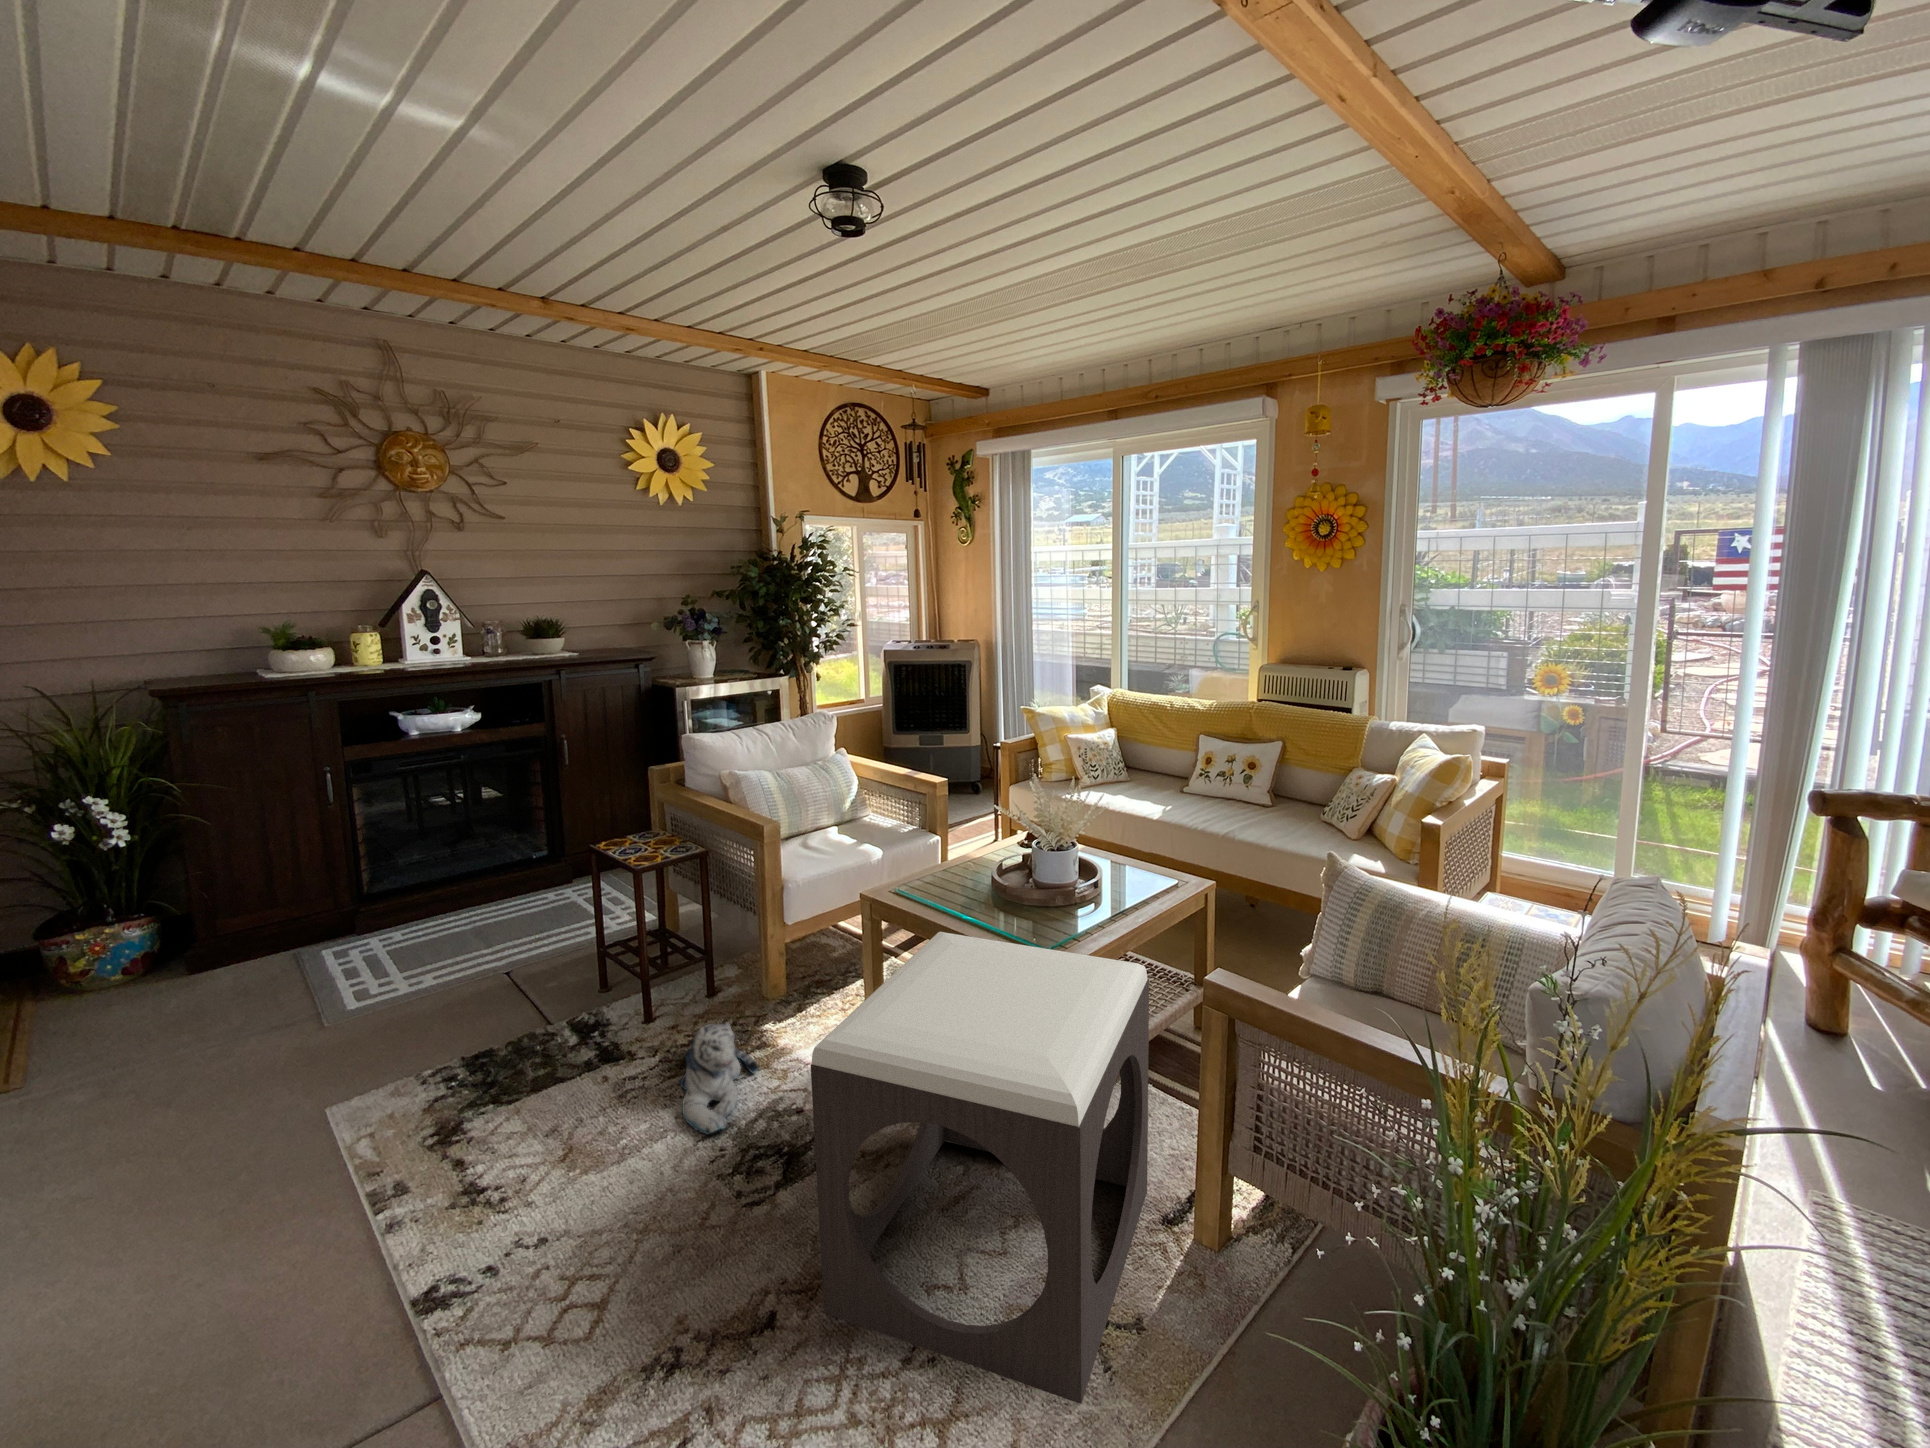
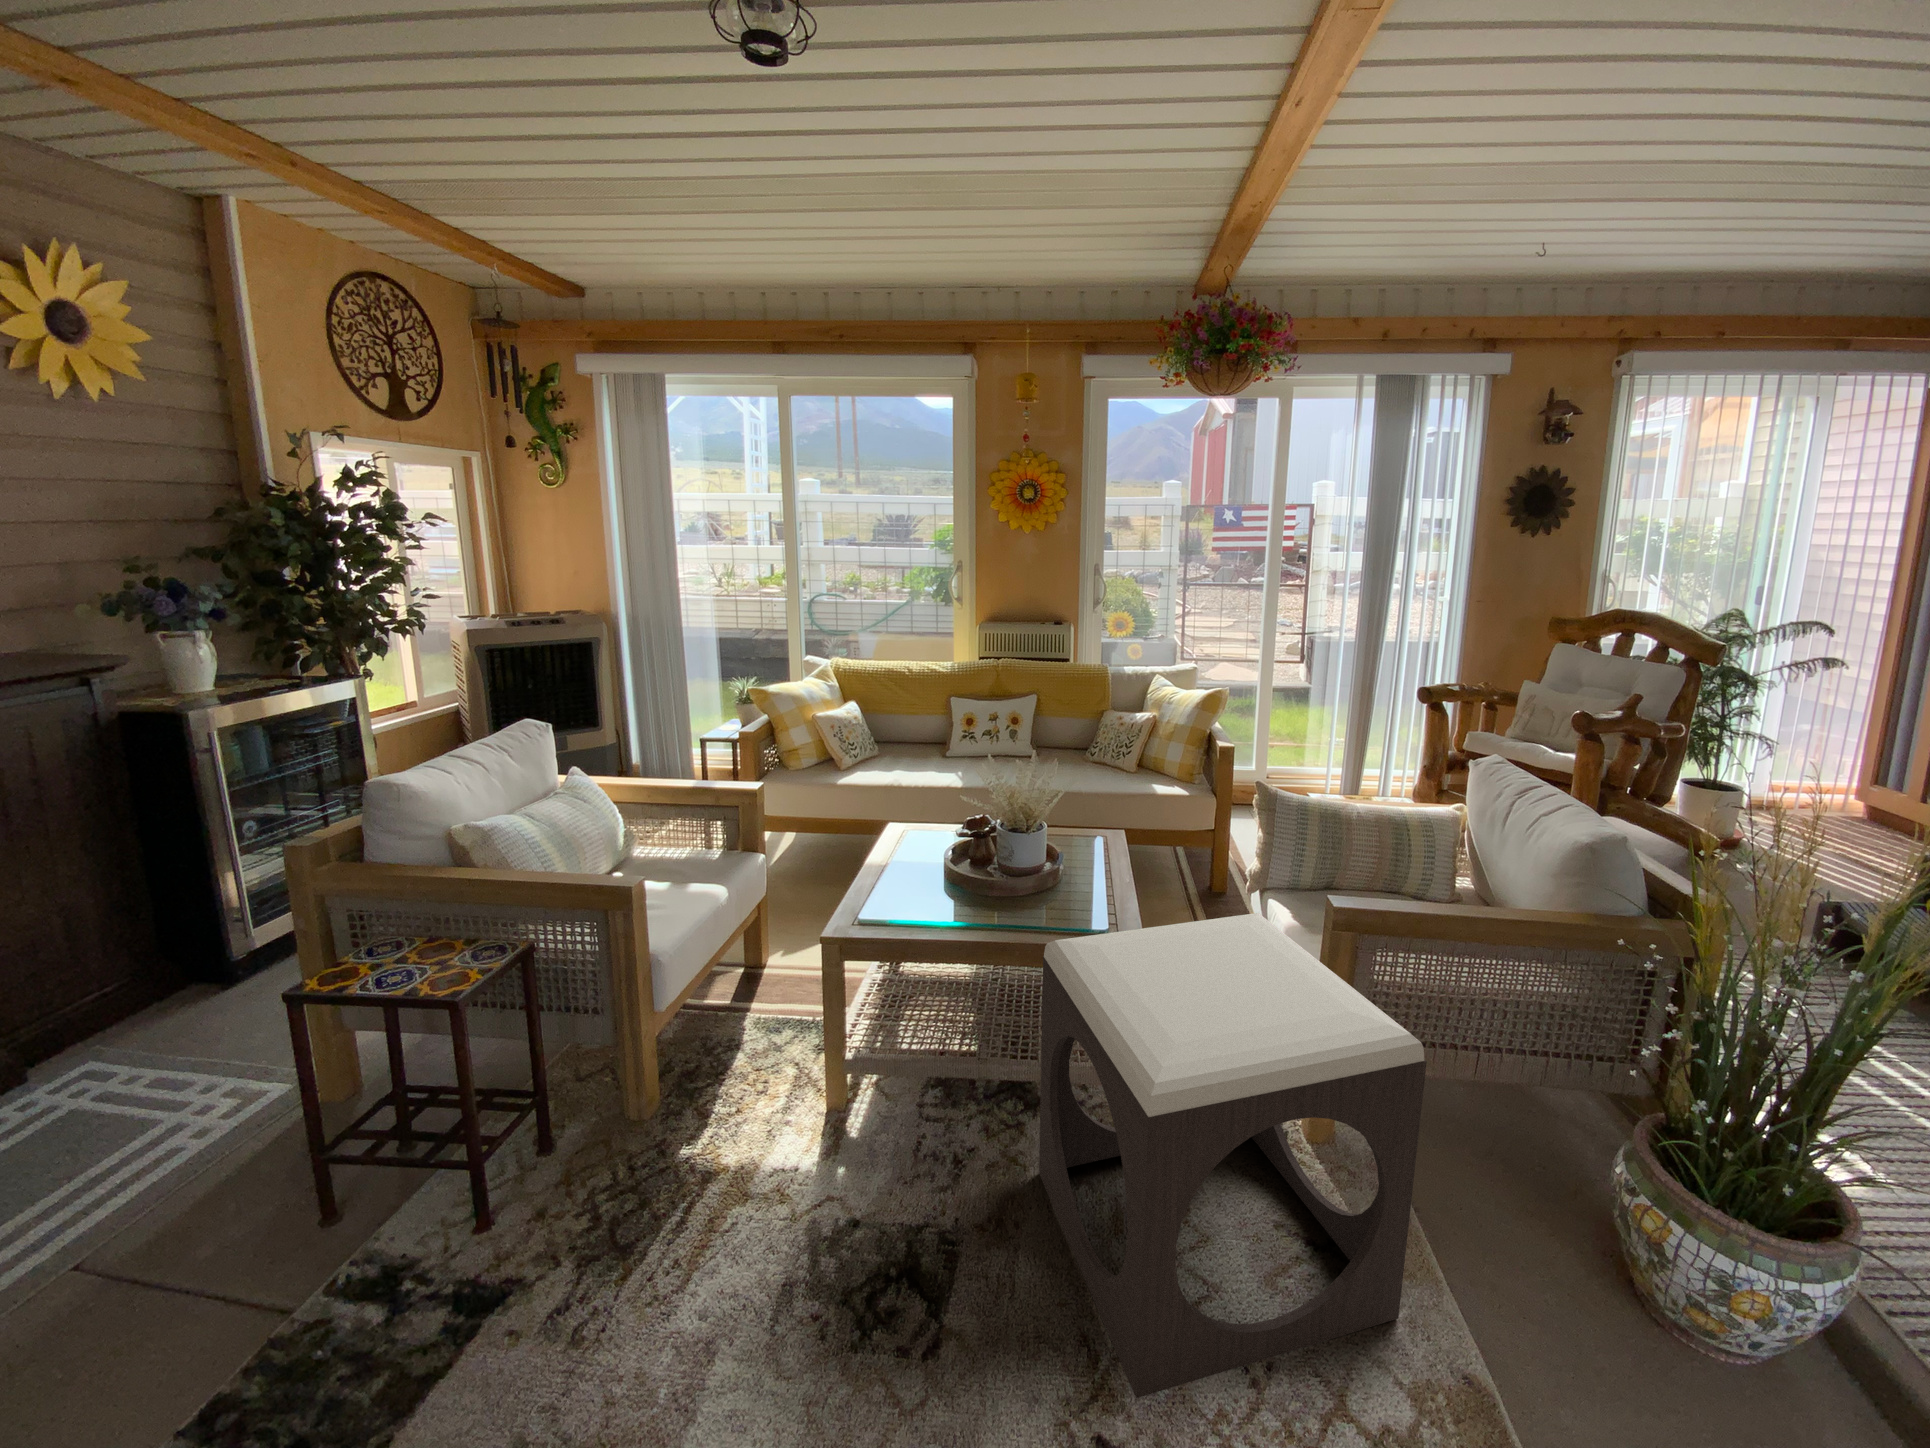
plush toy: present [680,1023,759,1135] -> none [638,1156,792,1314]

